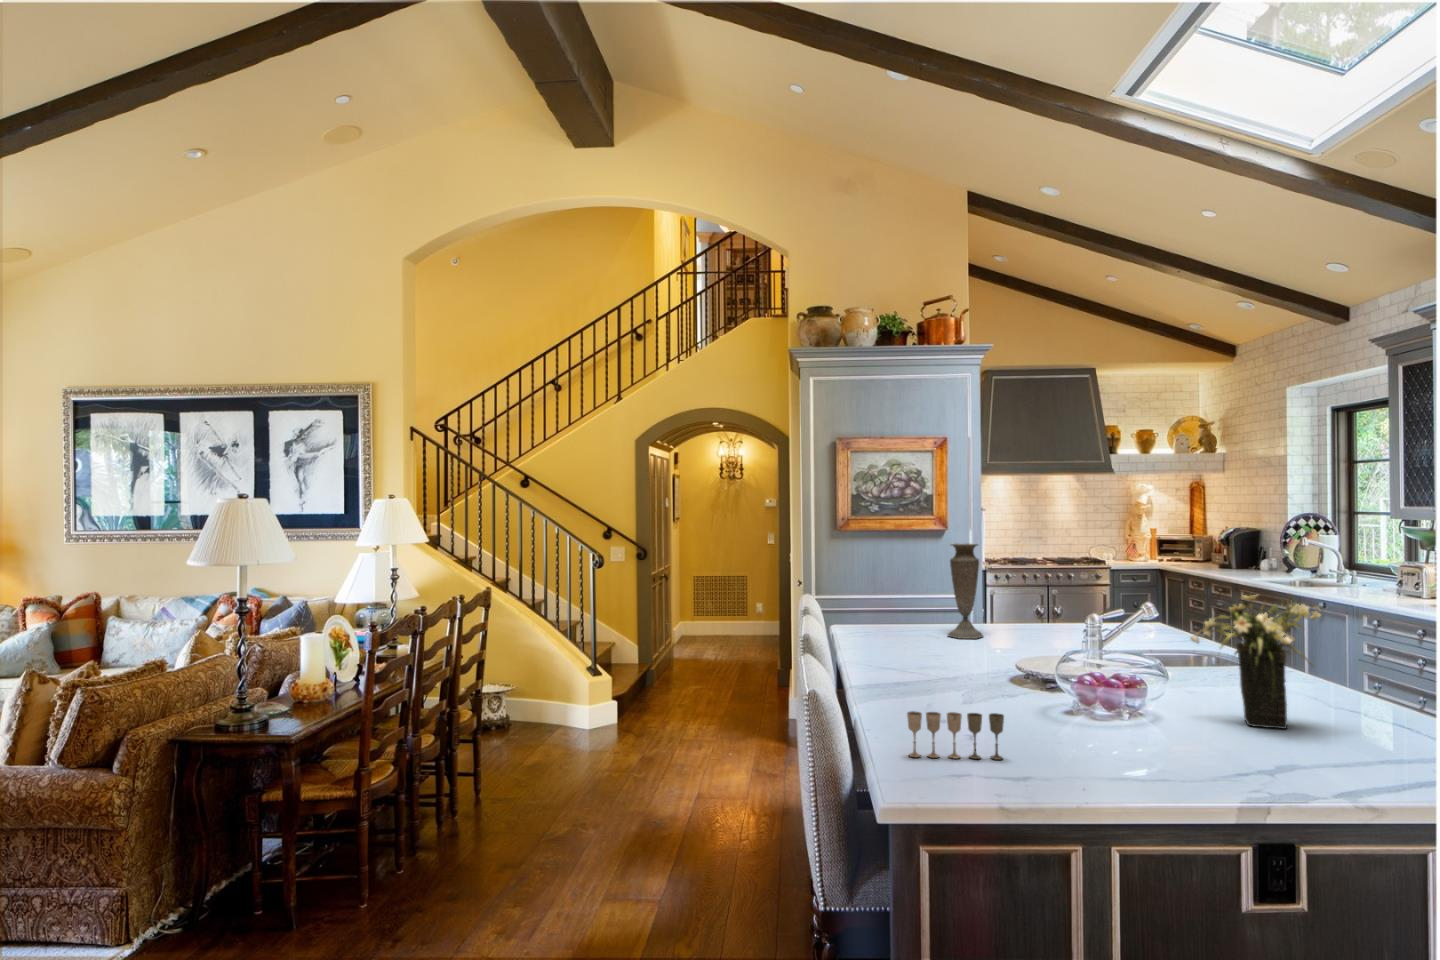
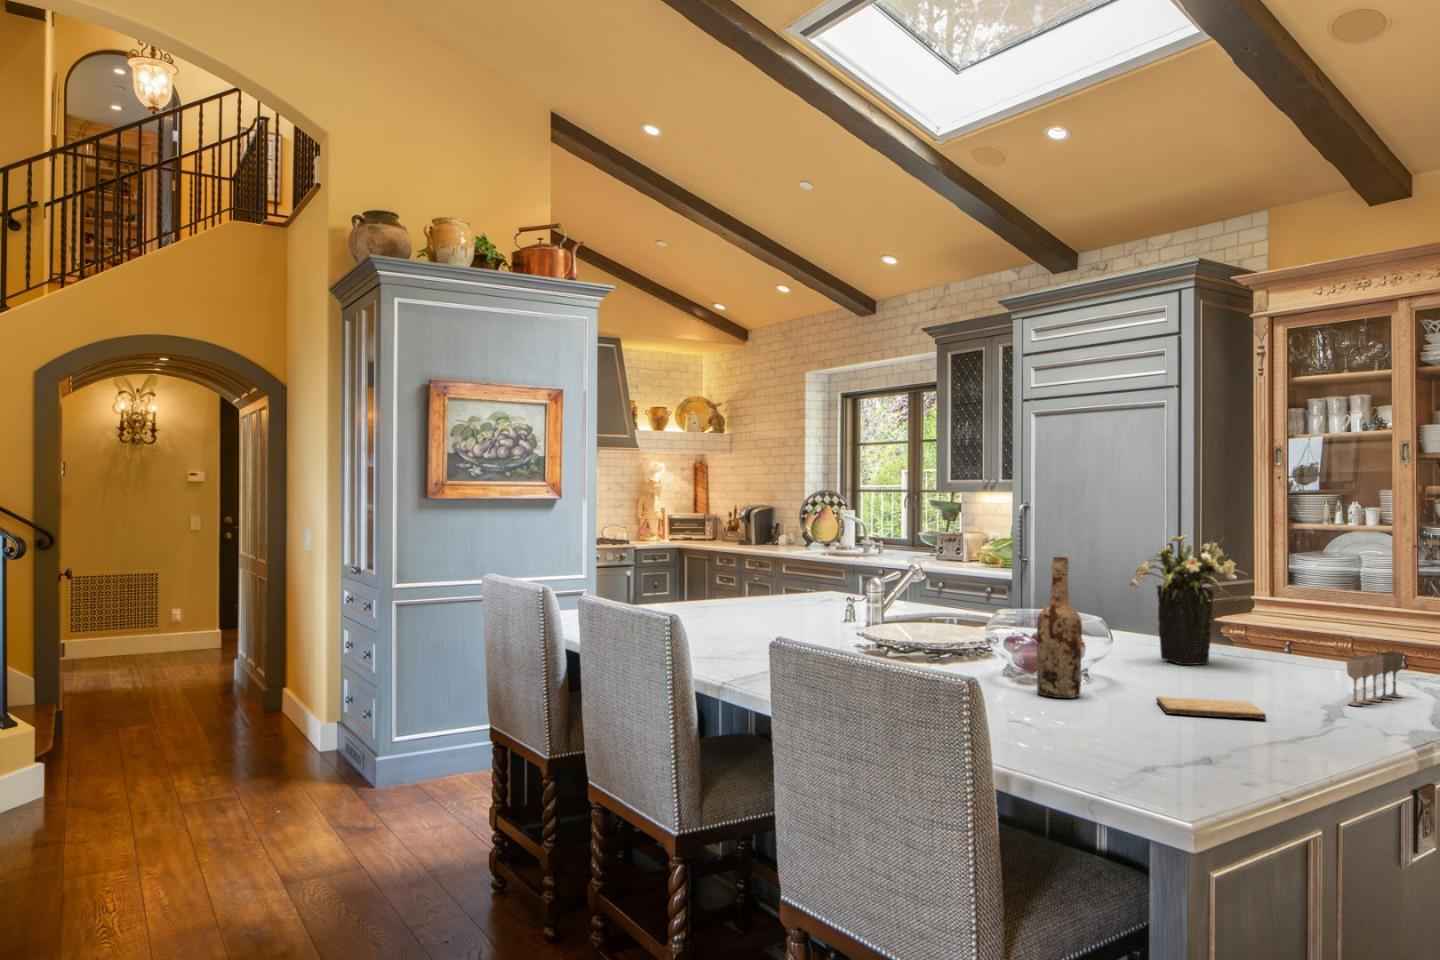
vase: present [948,543,983,639] -> none [694,505,732,617]
wine bottle: none [988,611,1026,733] -> present [1037,557,1082,698]
wine glass: present [907,711,1004,760] -> present [1346,651,1404,706]
cutting board: none [1039,743,1143,775] -> present [1156,697,1266,720]

